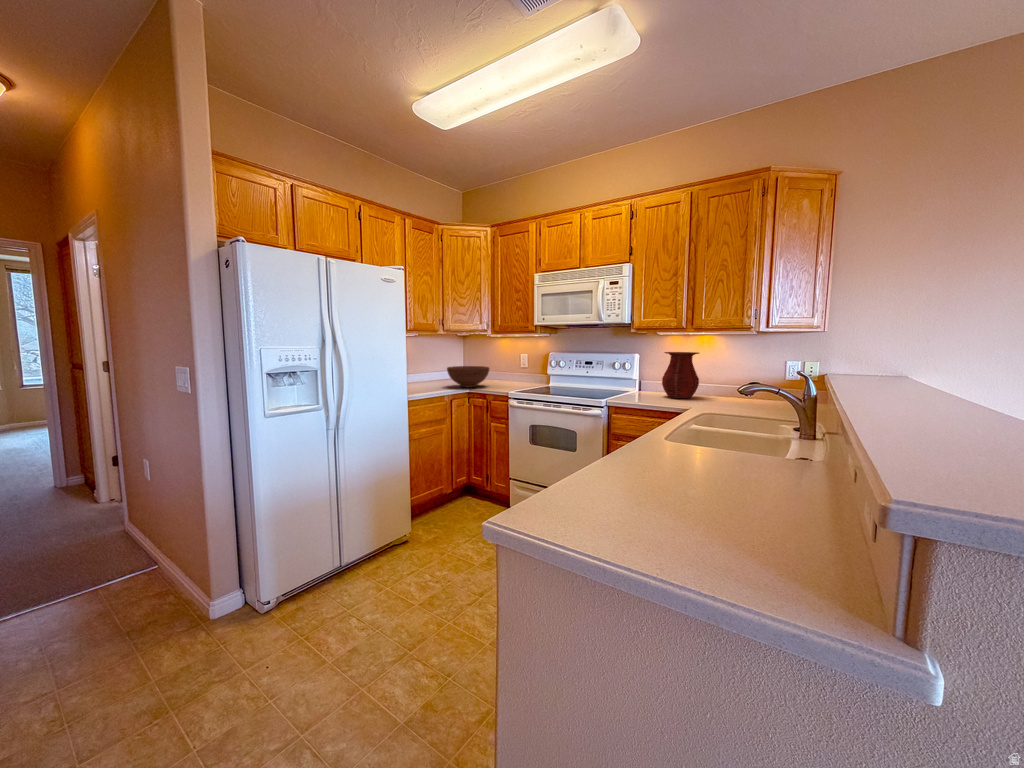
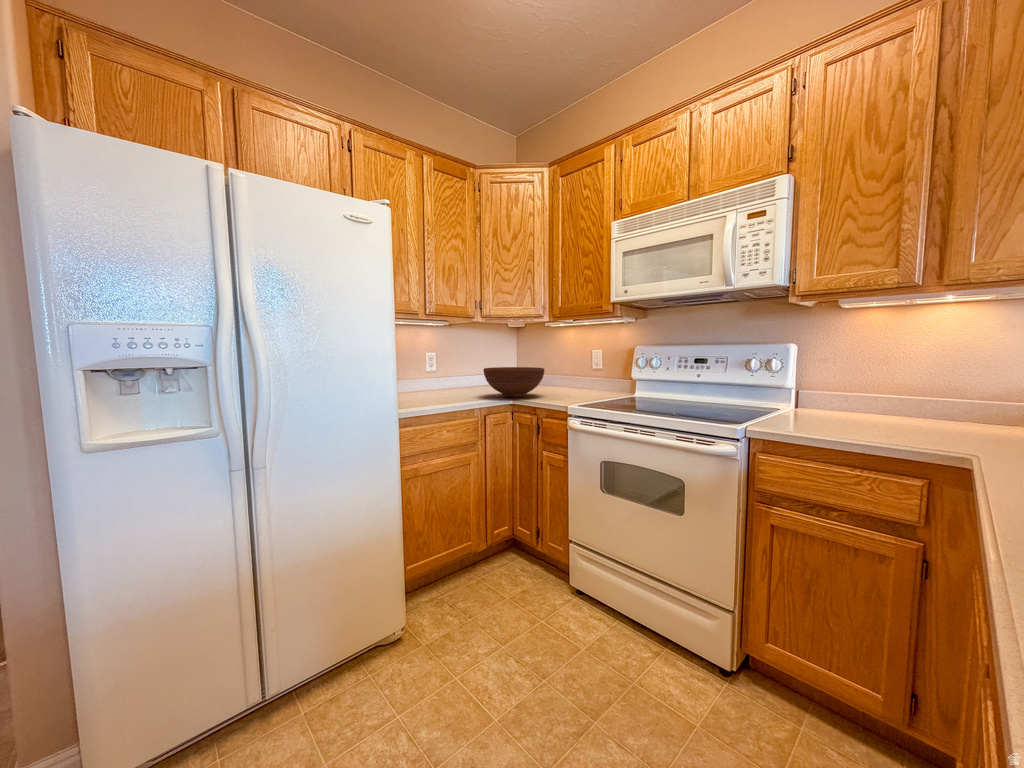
vase: present [662,352,699,398] -> none [854,336,950,427]

